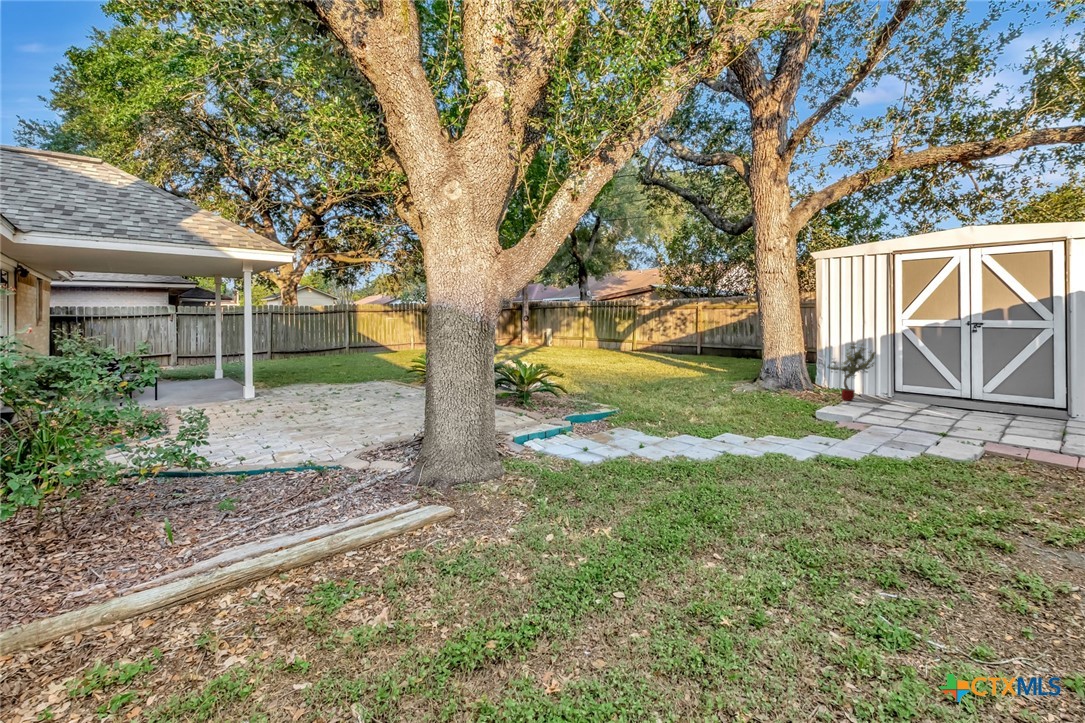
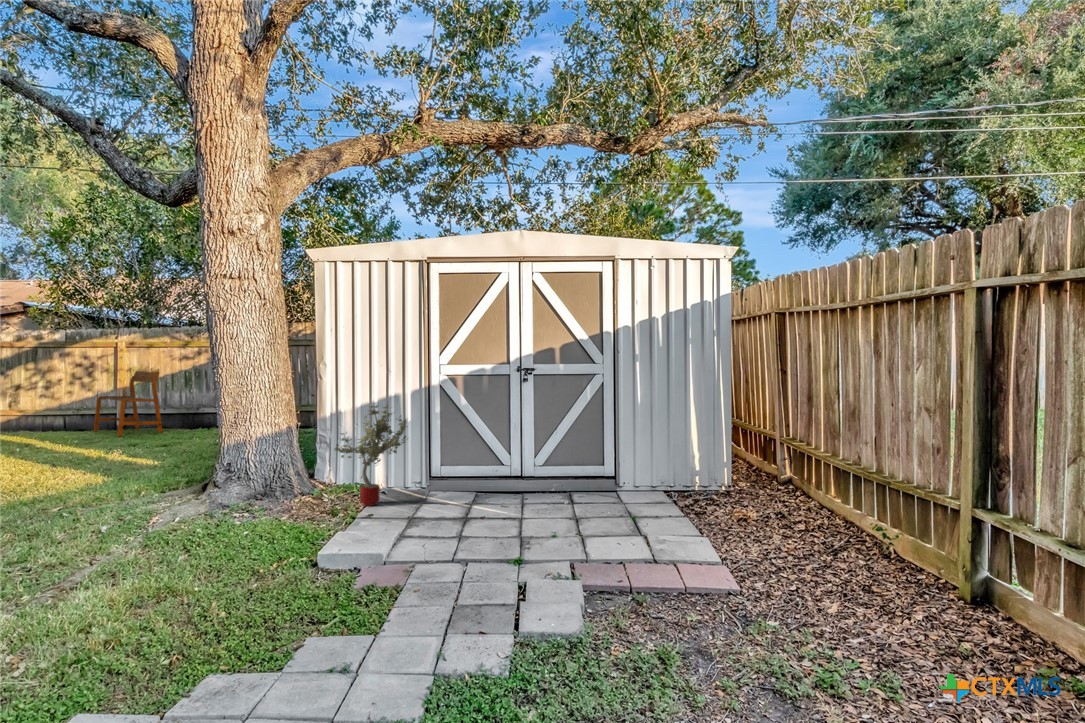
bench: none [686,322,721,359] -> present [94,371,162,436]

